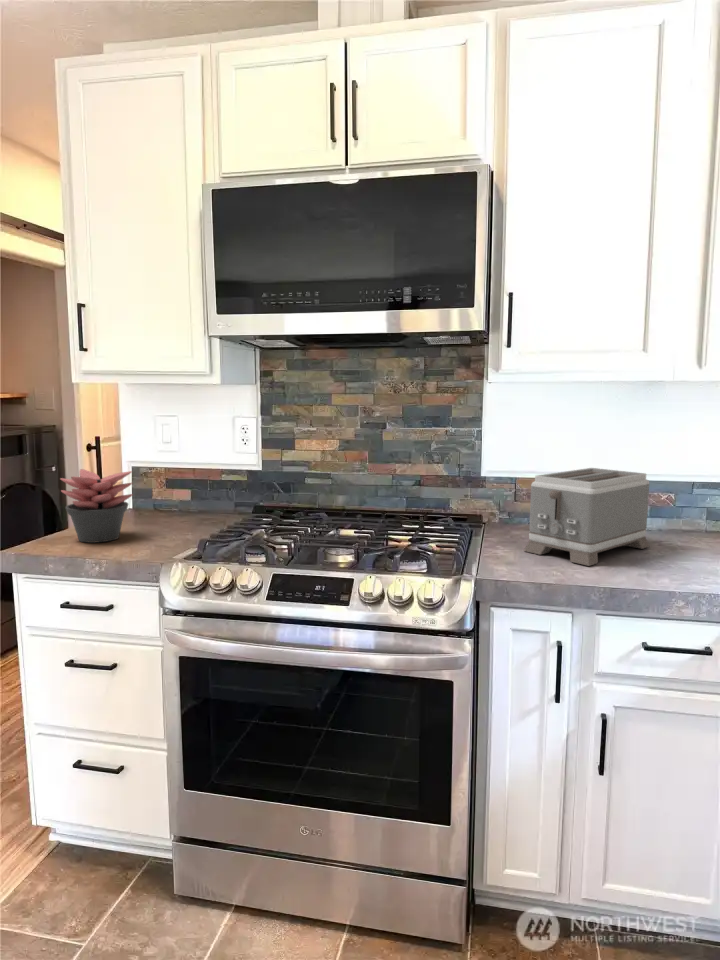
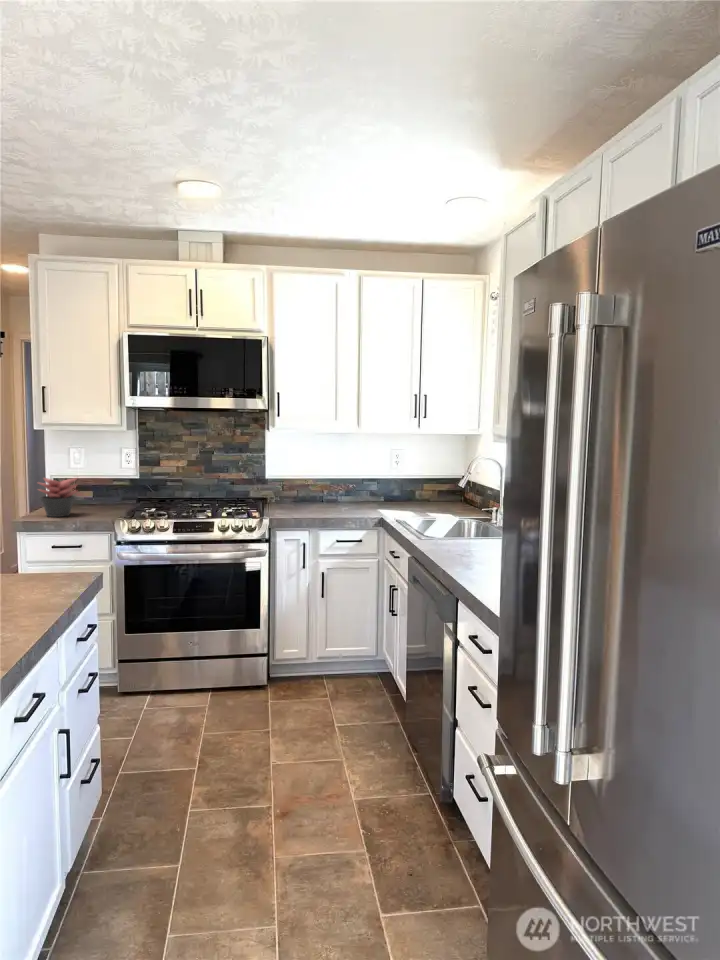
toaster: present [524,468,649,566] -> none [288,472,343,512]

